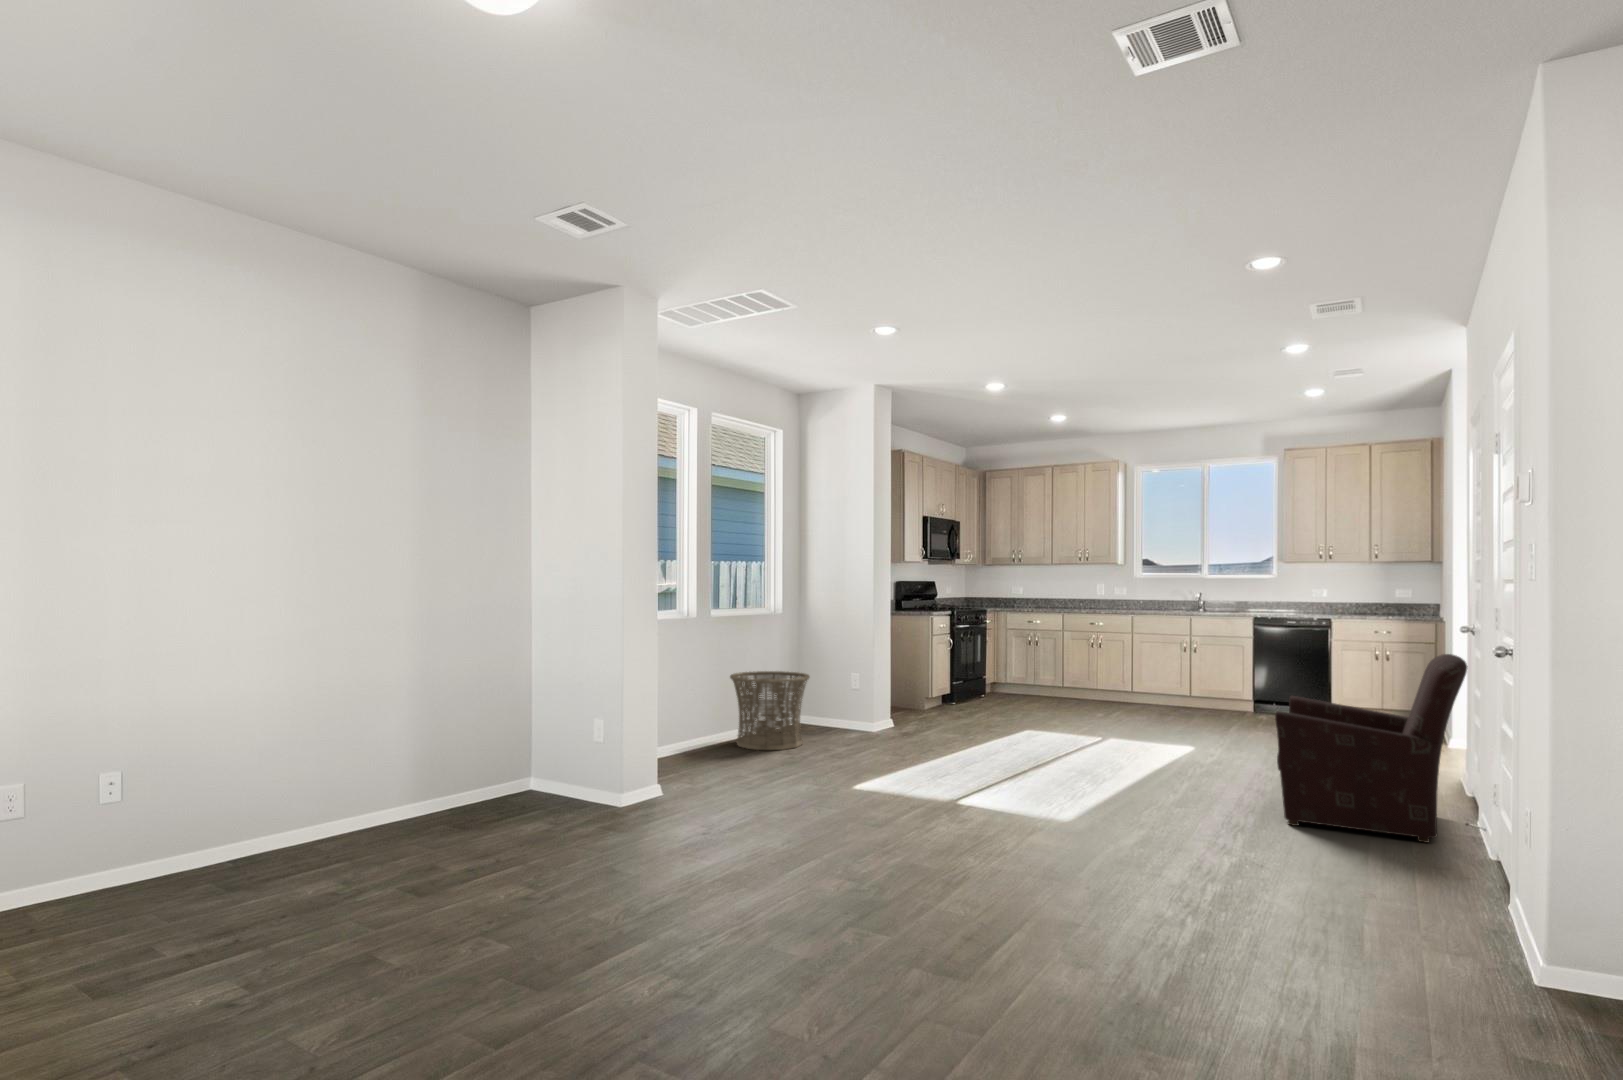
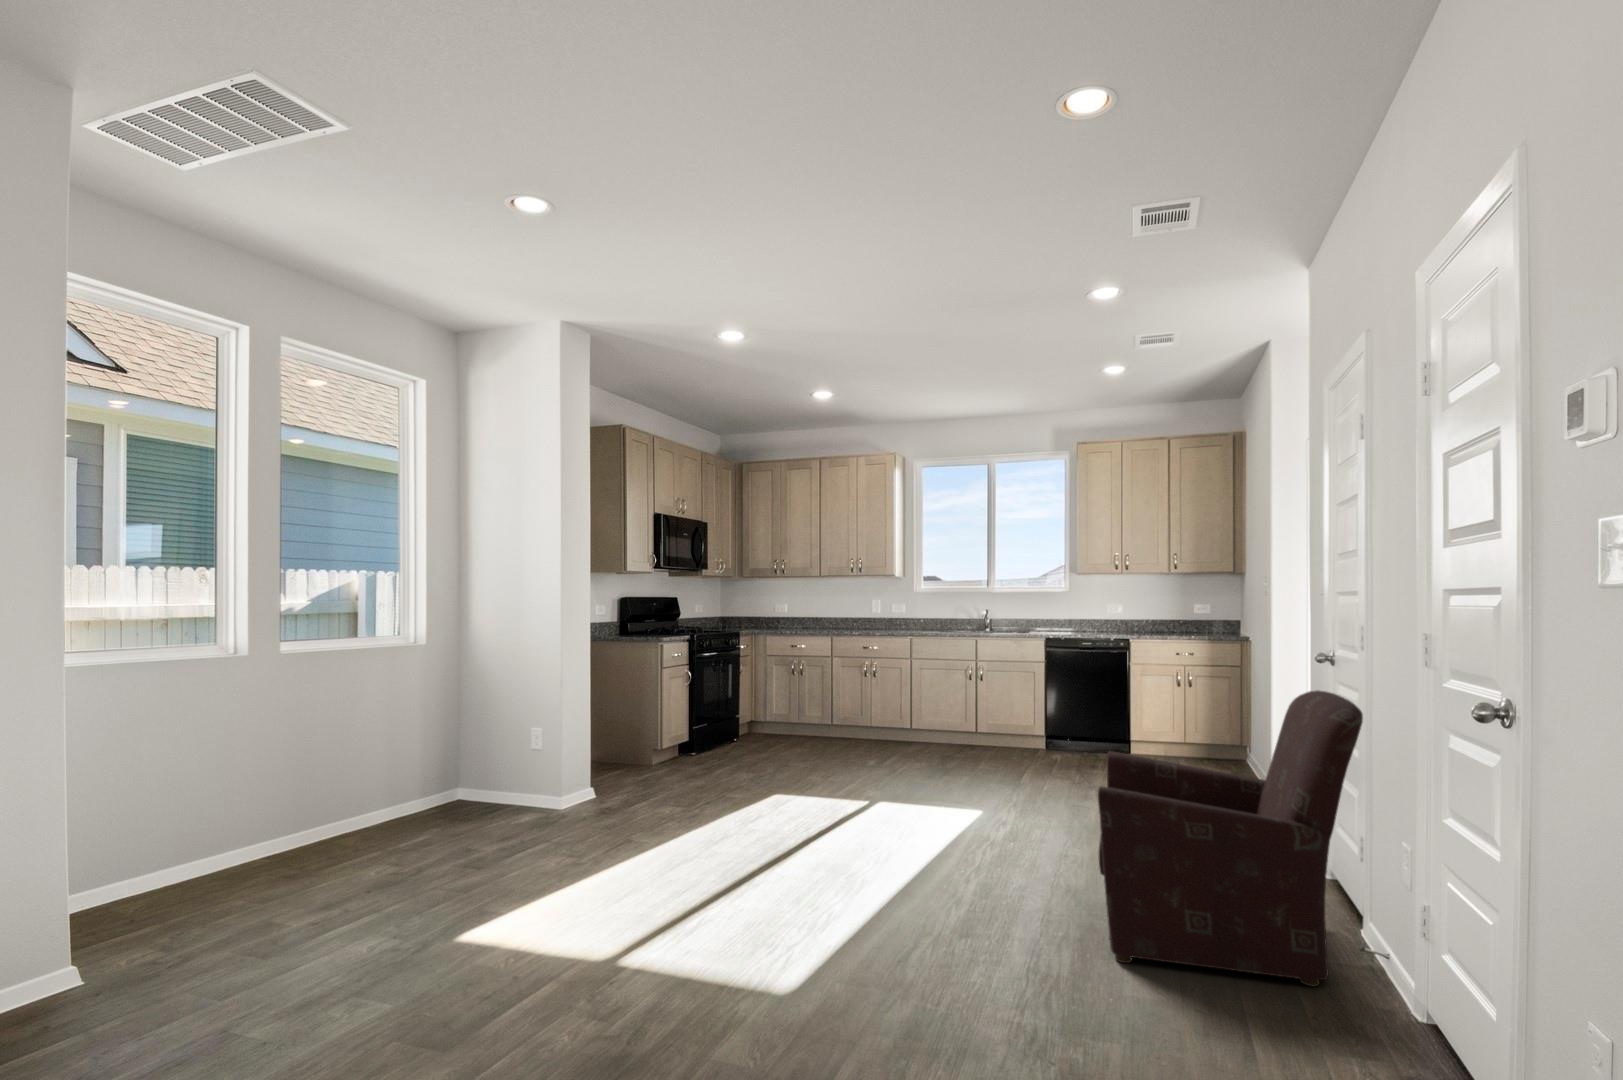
basket: present [730,671,809,750] -> none [323,727,454,852]

